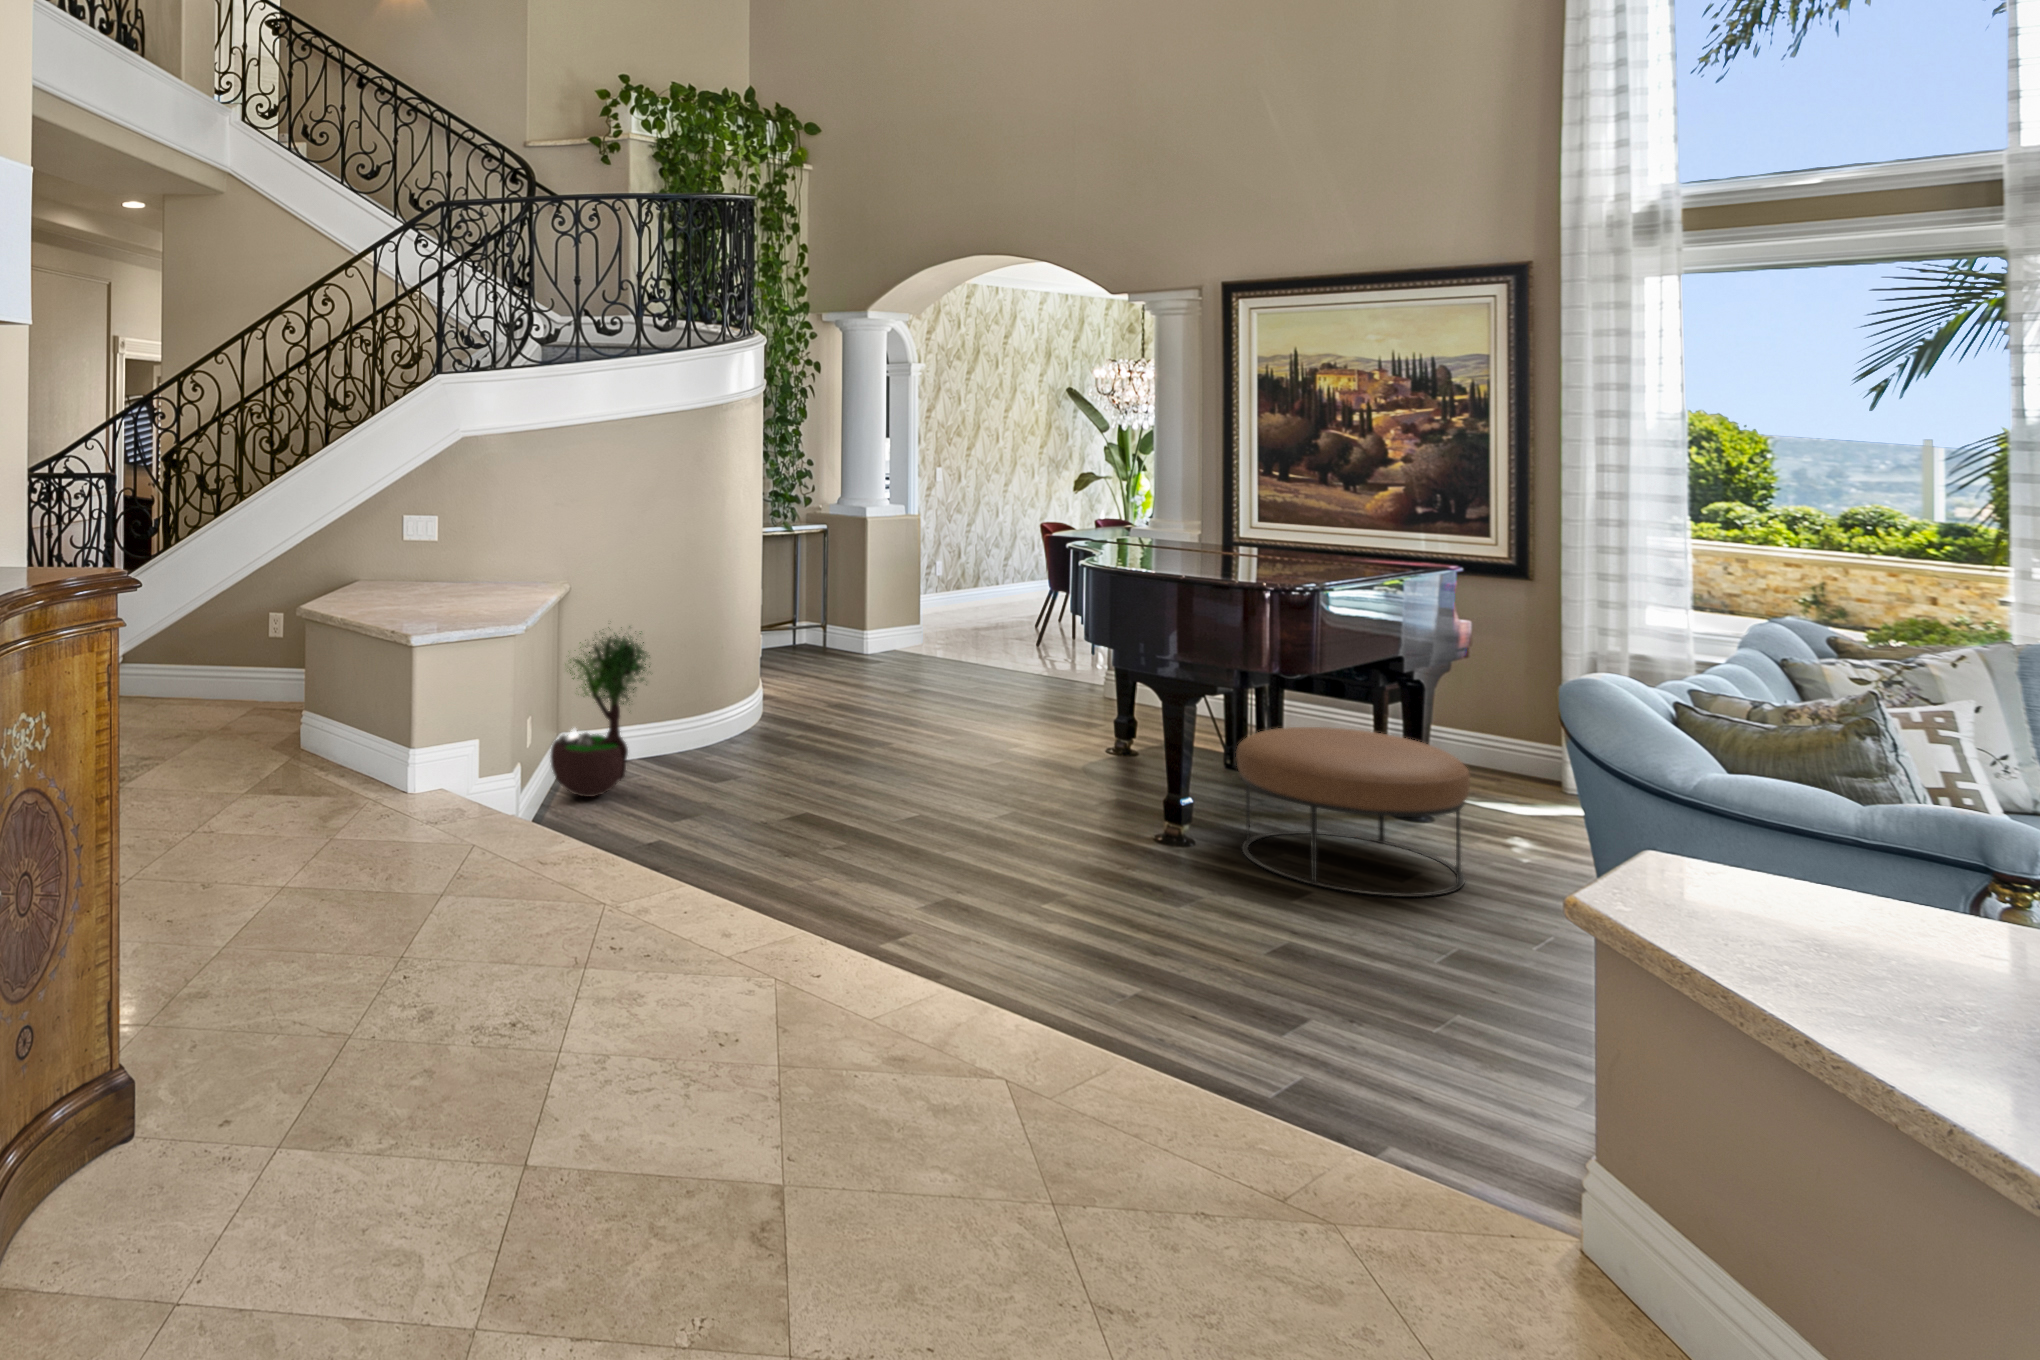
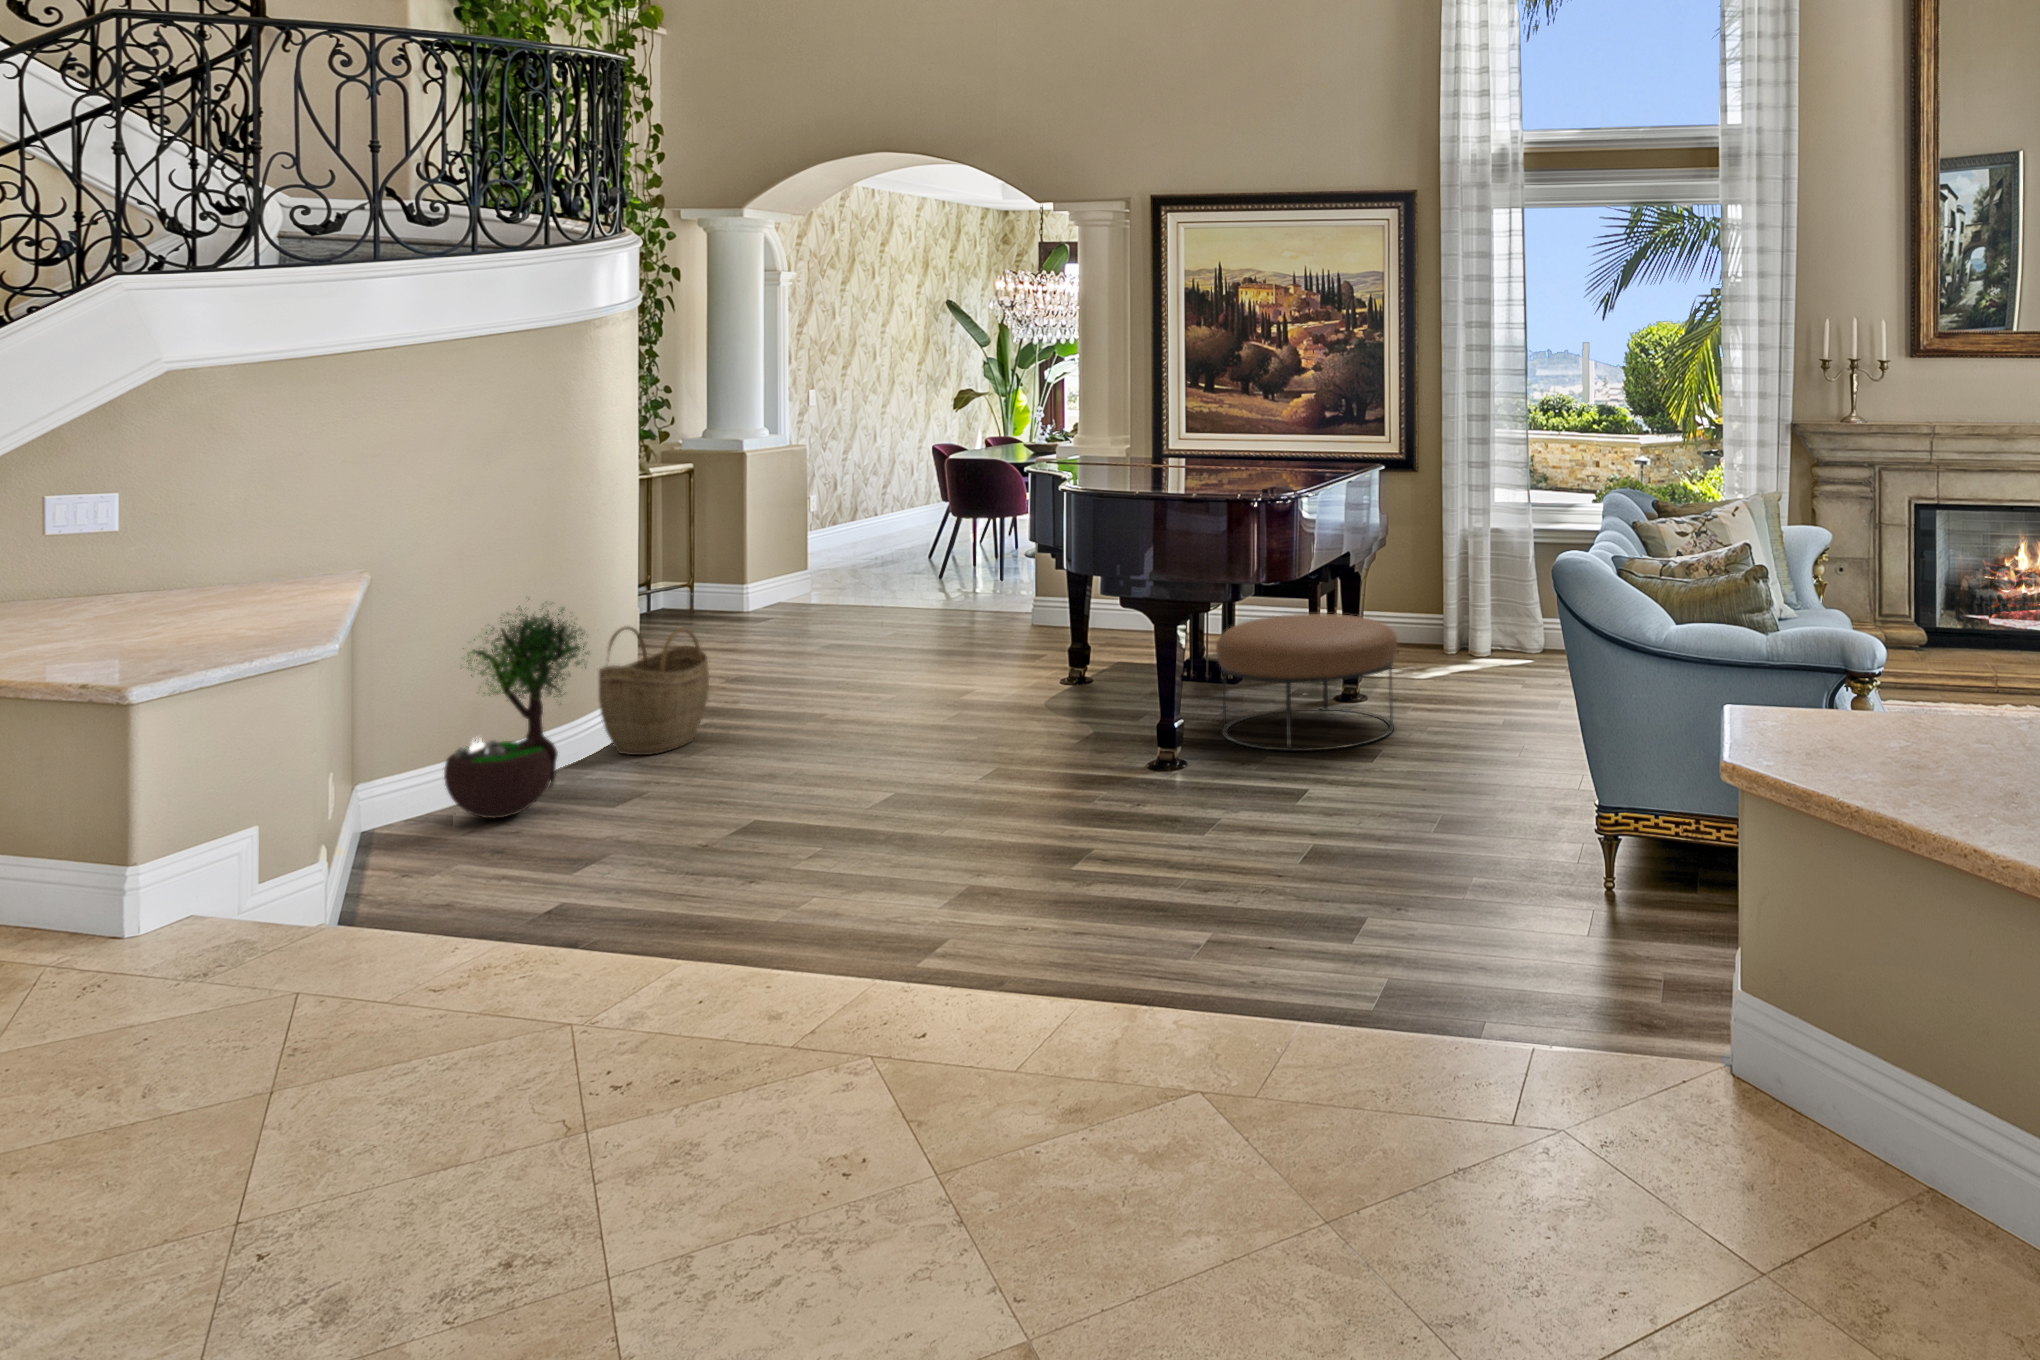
woven basket: none [683,652,772,763] -> present [599,627,709,755]

